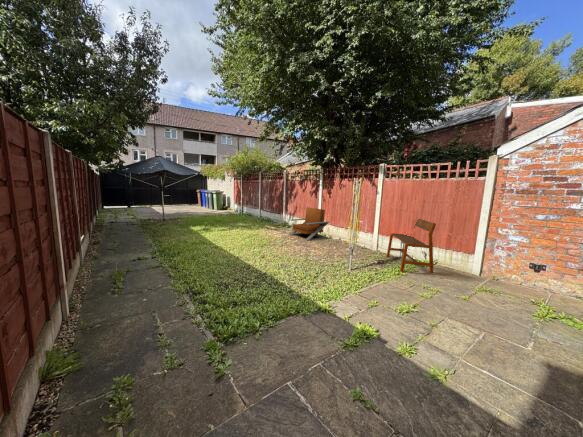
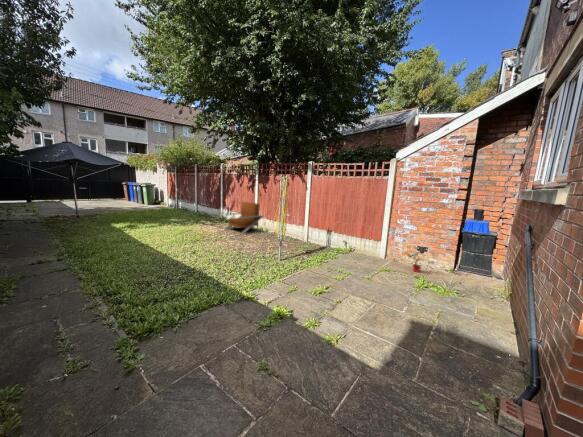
bench: present [387,219,436,272] -> none [313,210,351,259]
potted plant: none [507,262,564,295] -> present [407,246,434,272]

